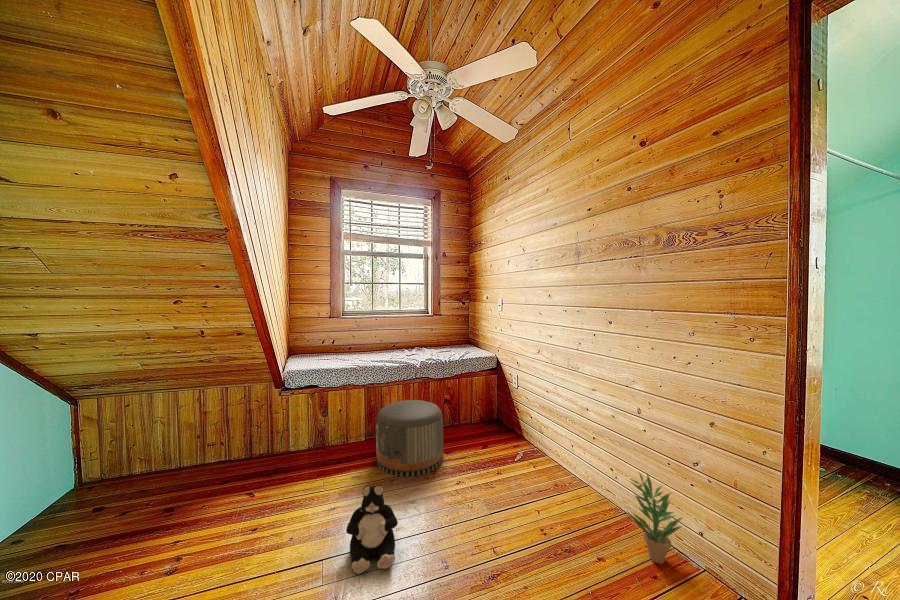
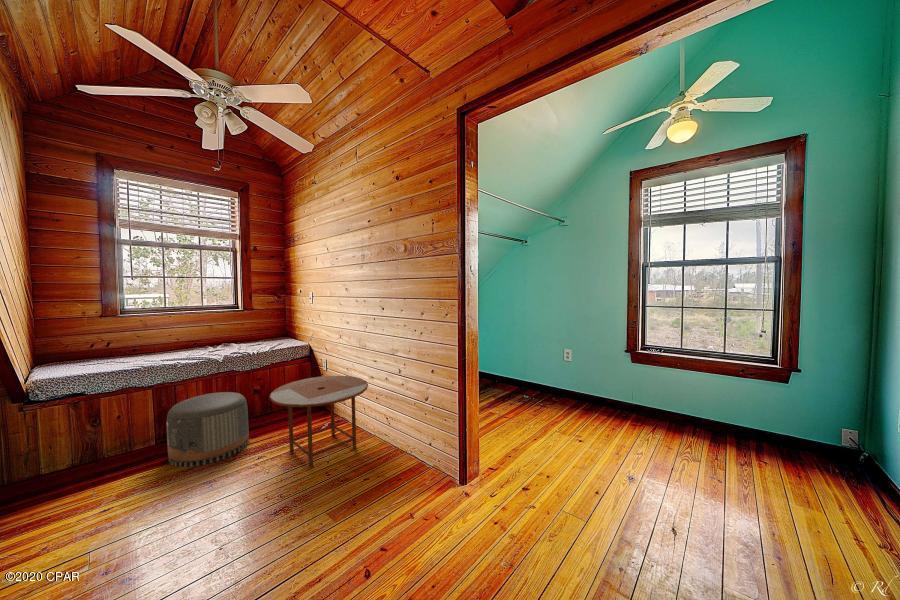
side table: none [471,398,585,514] -> present [269,376,368,467]
potted plant: present [630,473,682,564] -> none [388,412,422,471]
plush toy: present [346,484,398,574] -> none [119,468,183,550]

